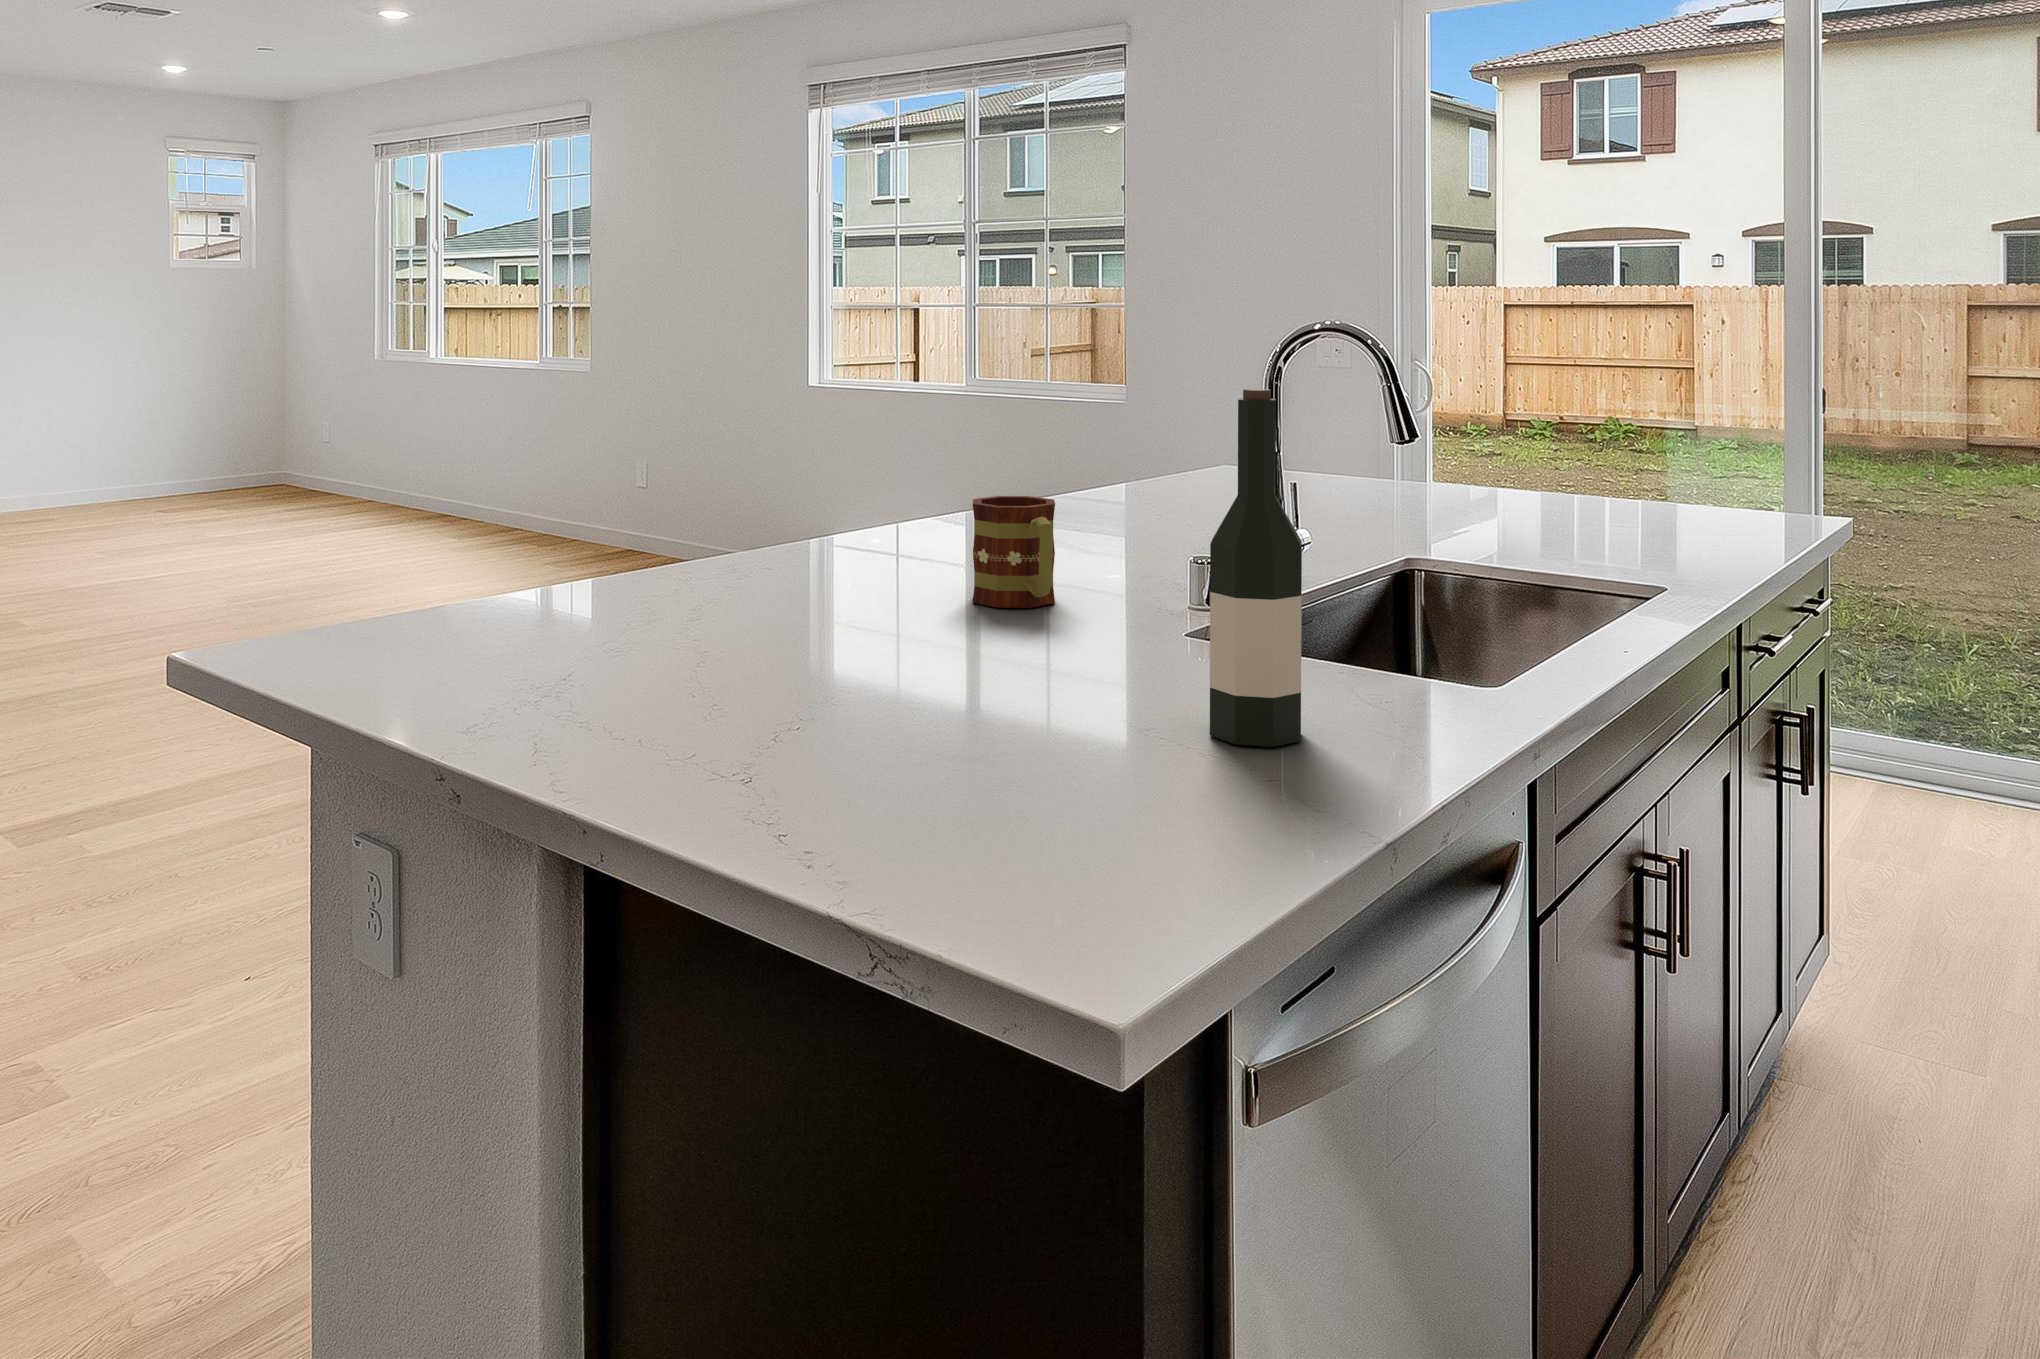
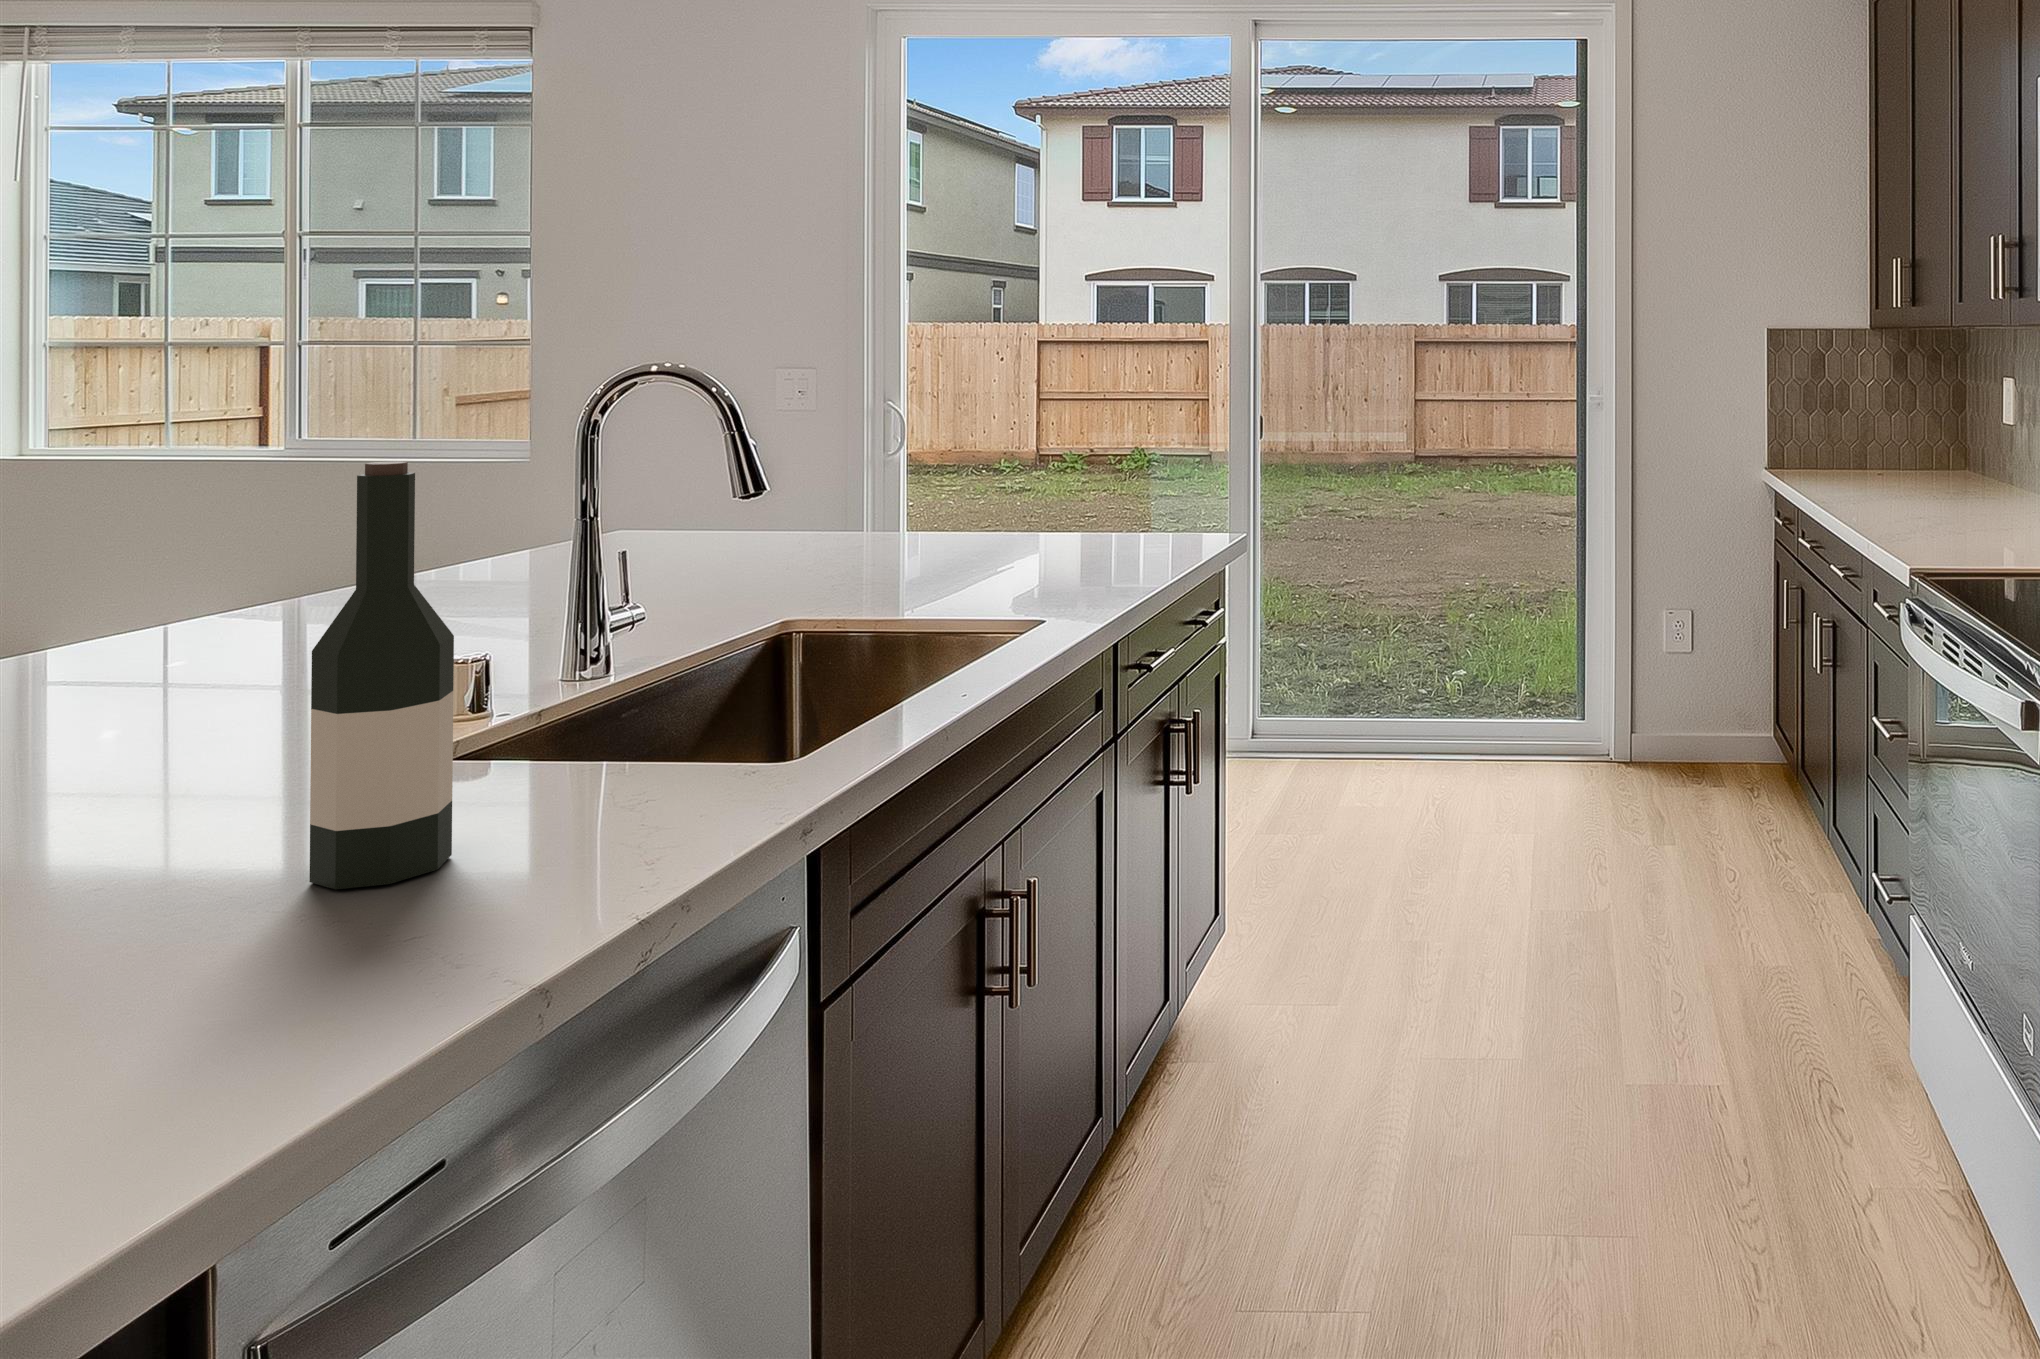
mug: present [973,496,1055,608] -> none [97,592,248,742]

